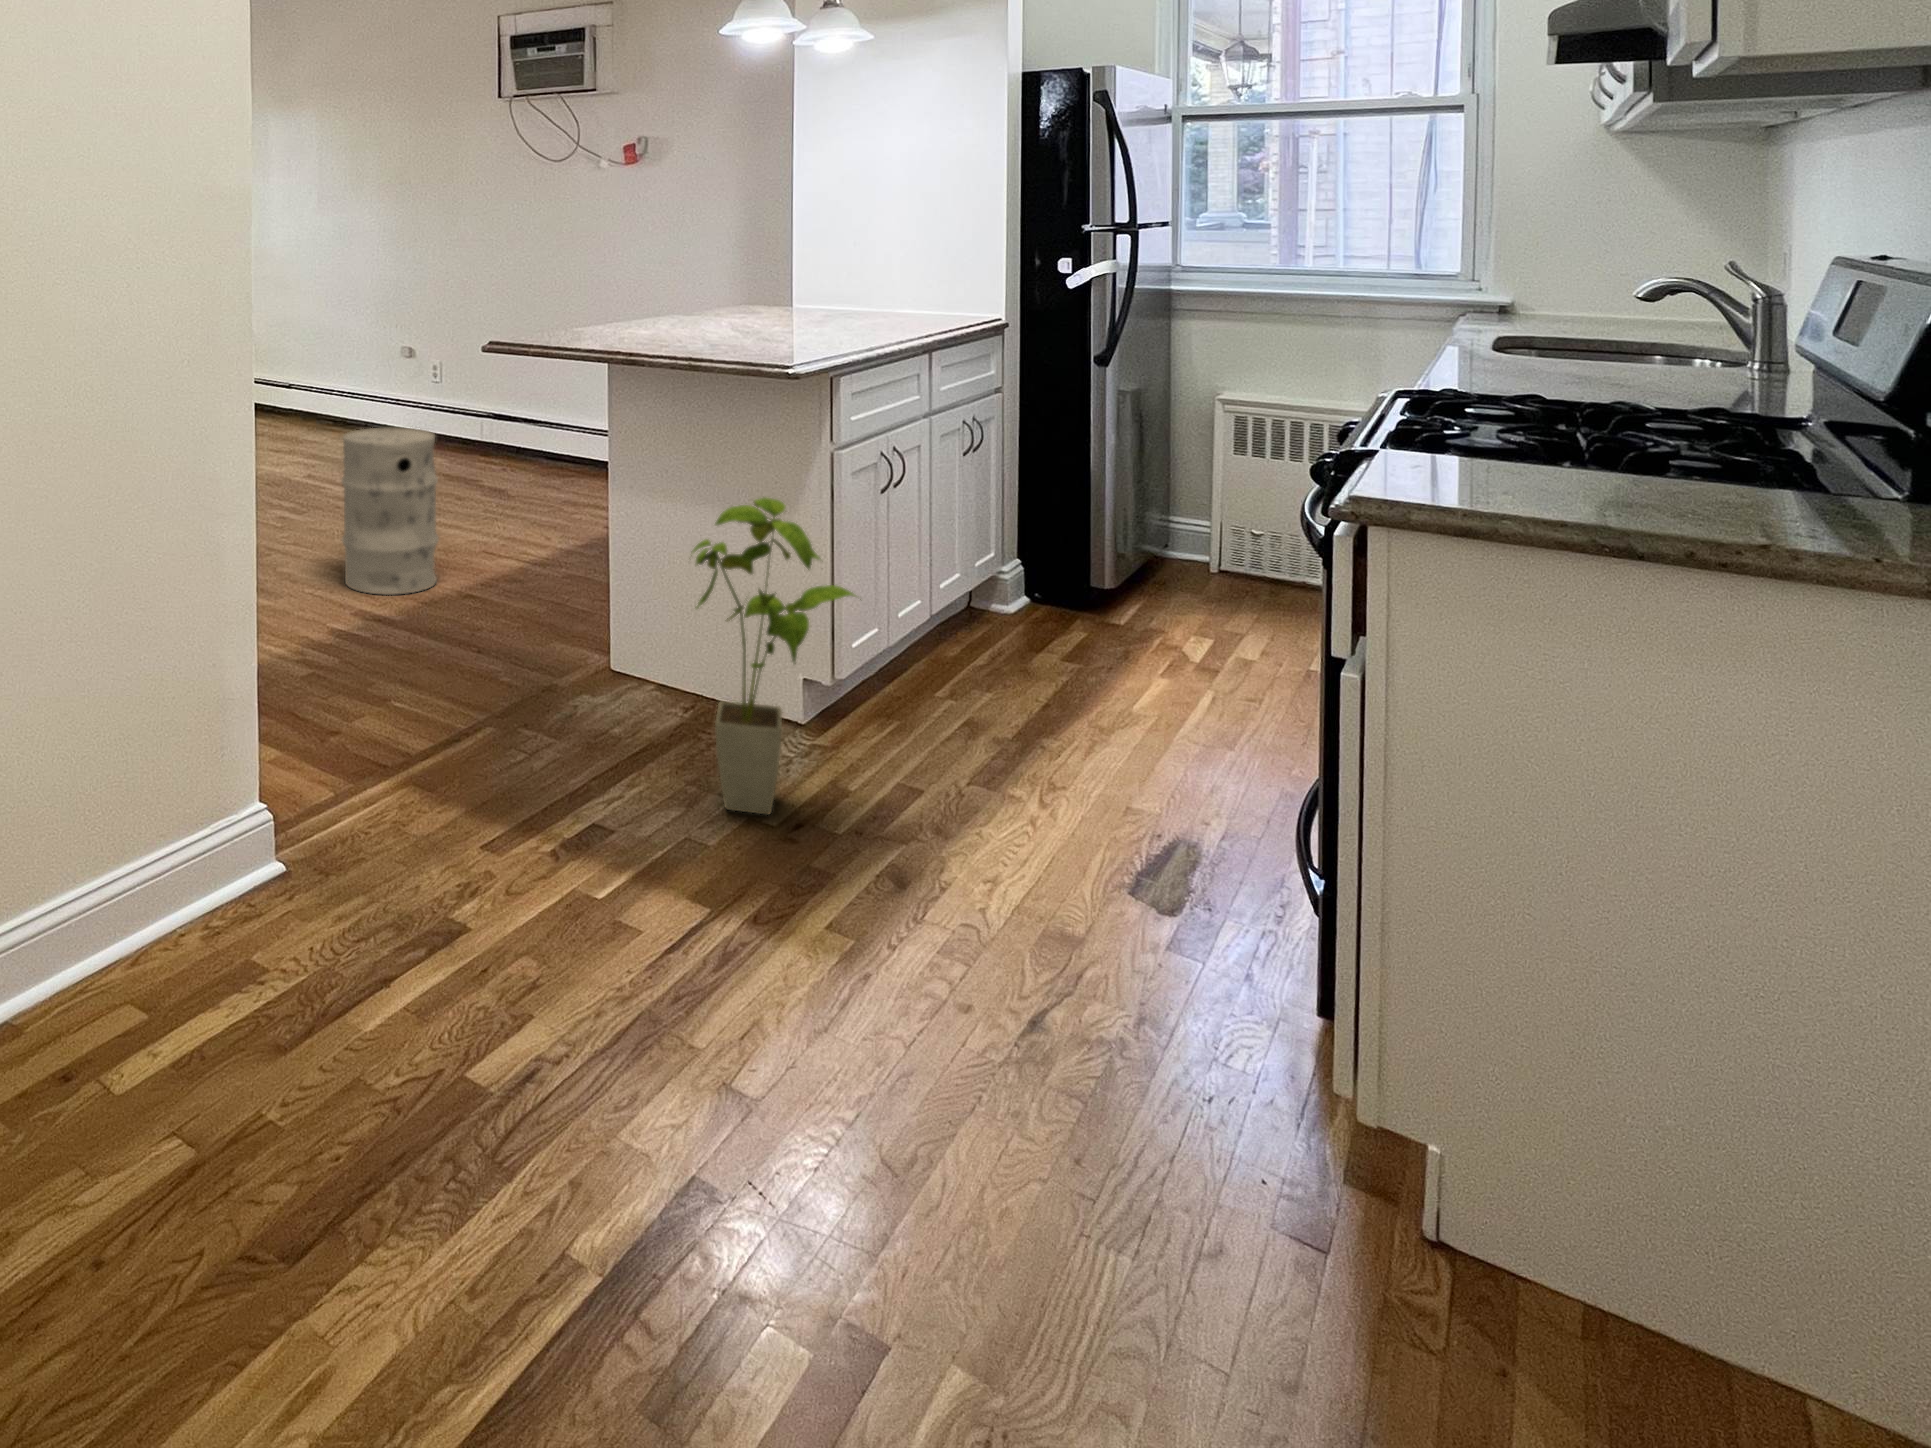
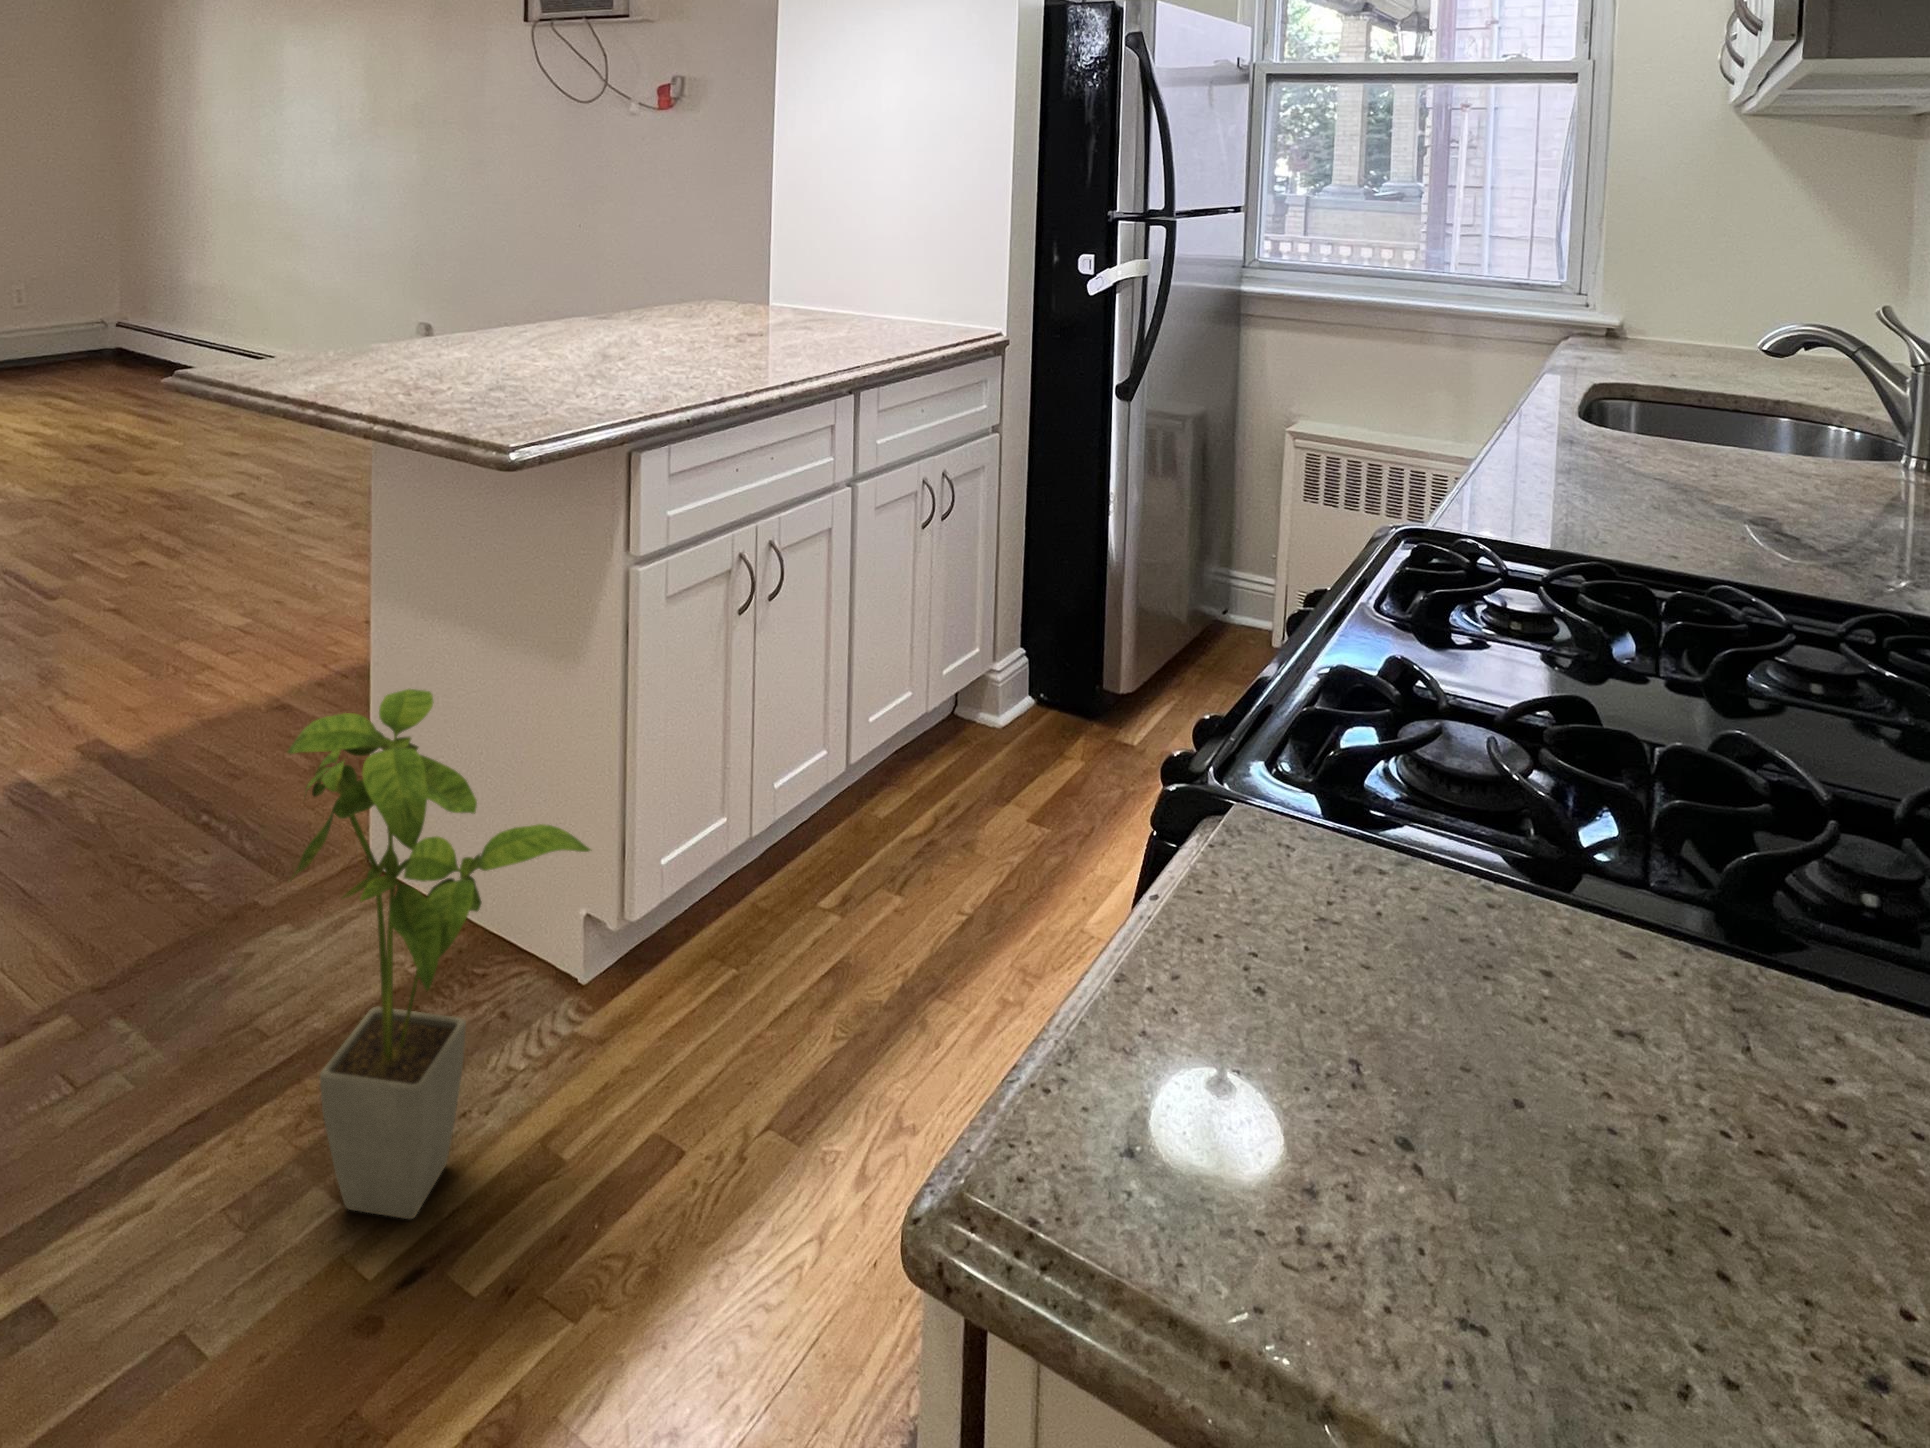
trash can: present [342,427,439,595] -> none [110,463,263,707]

